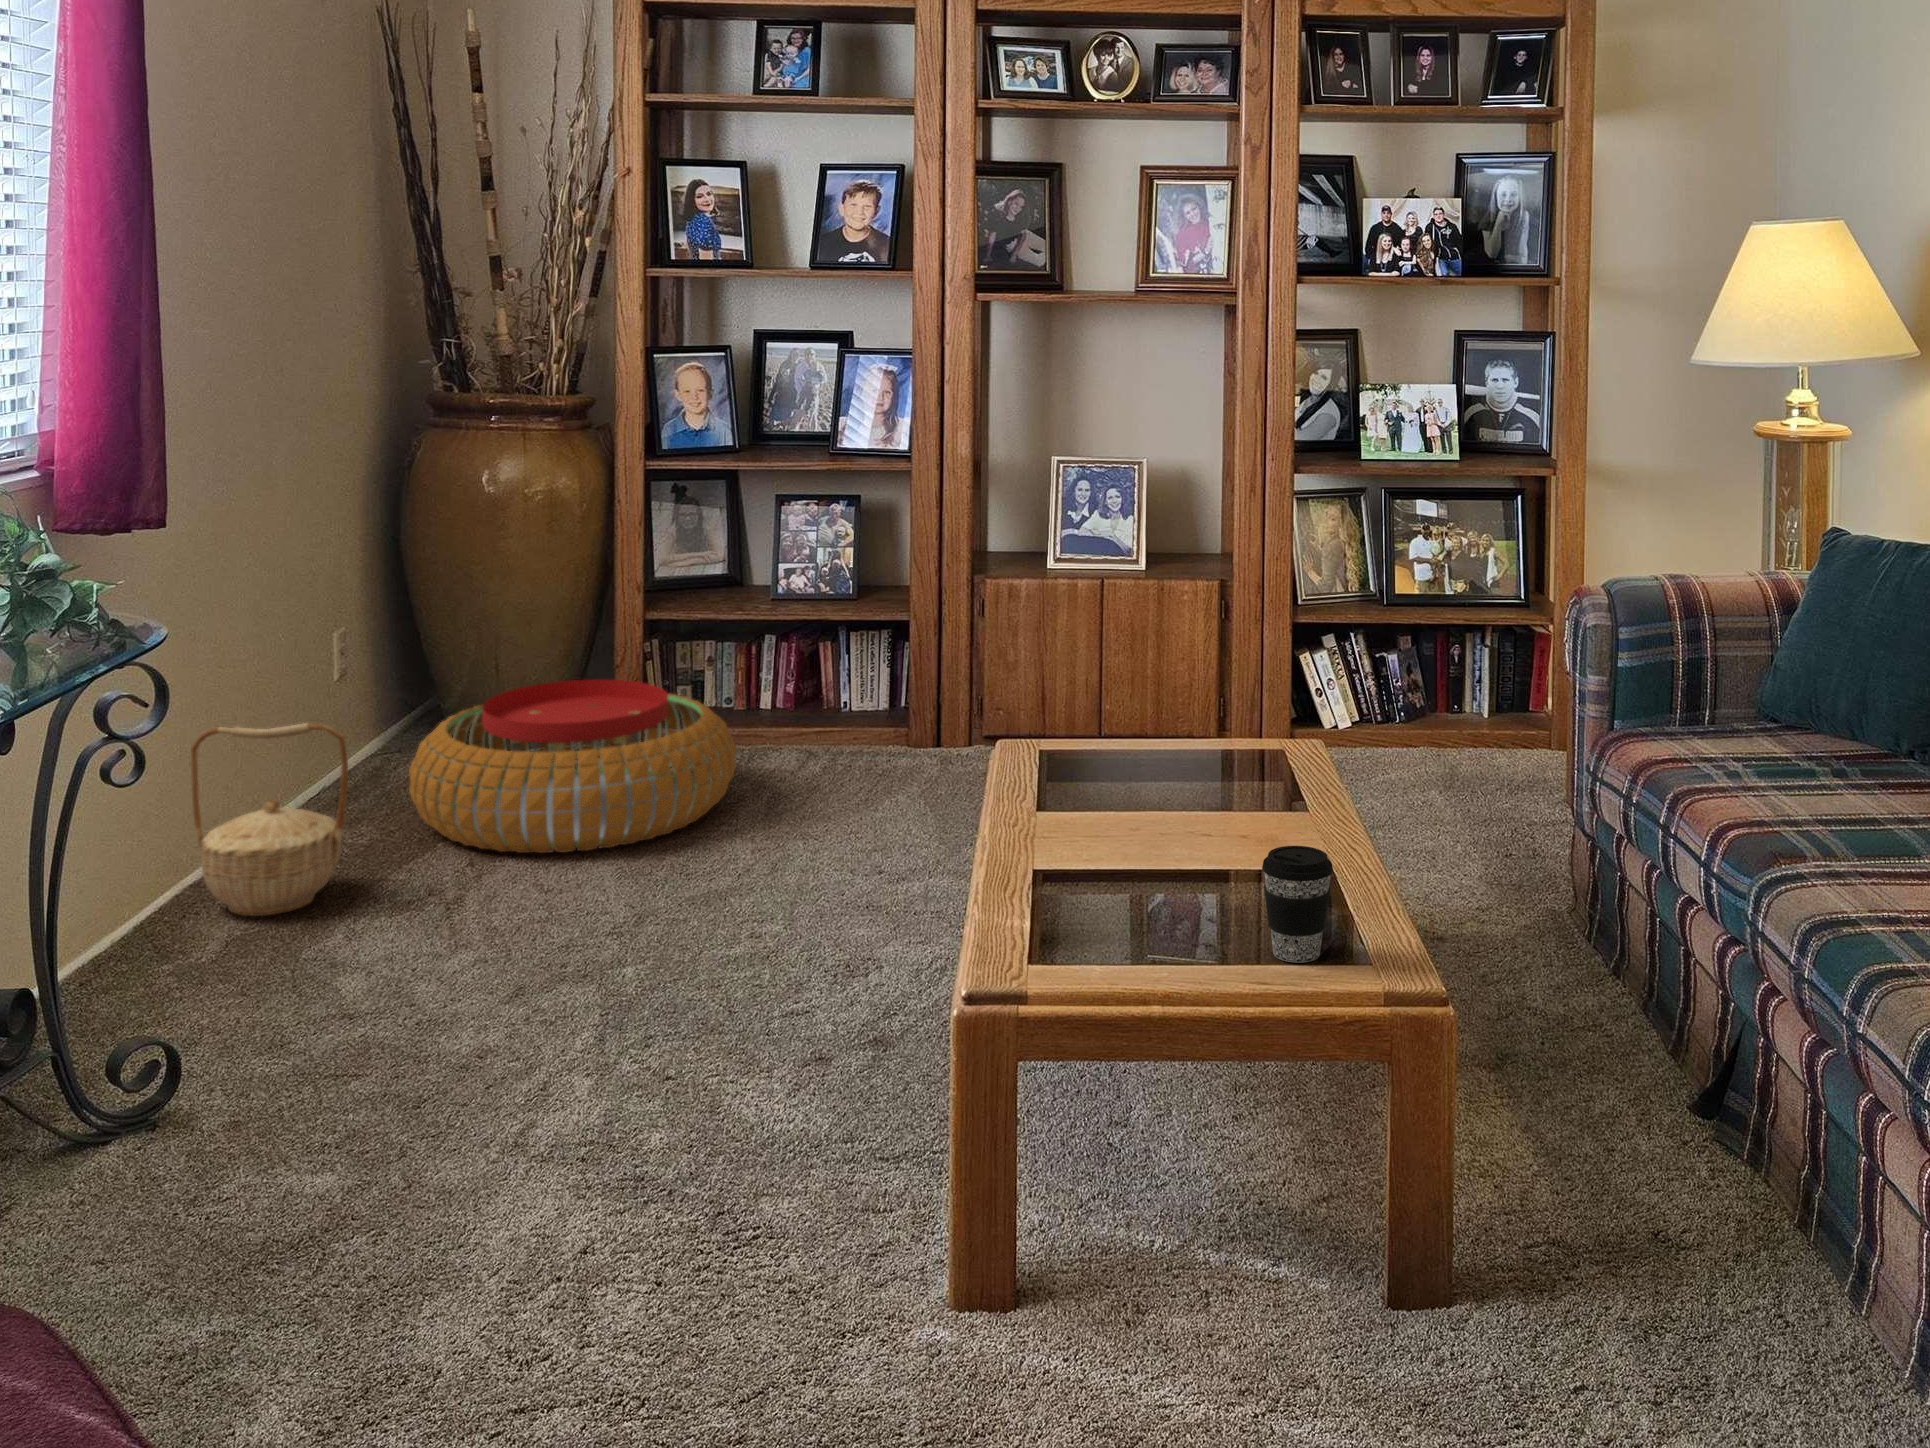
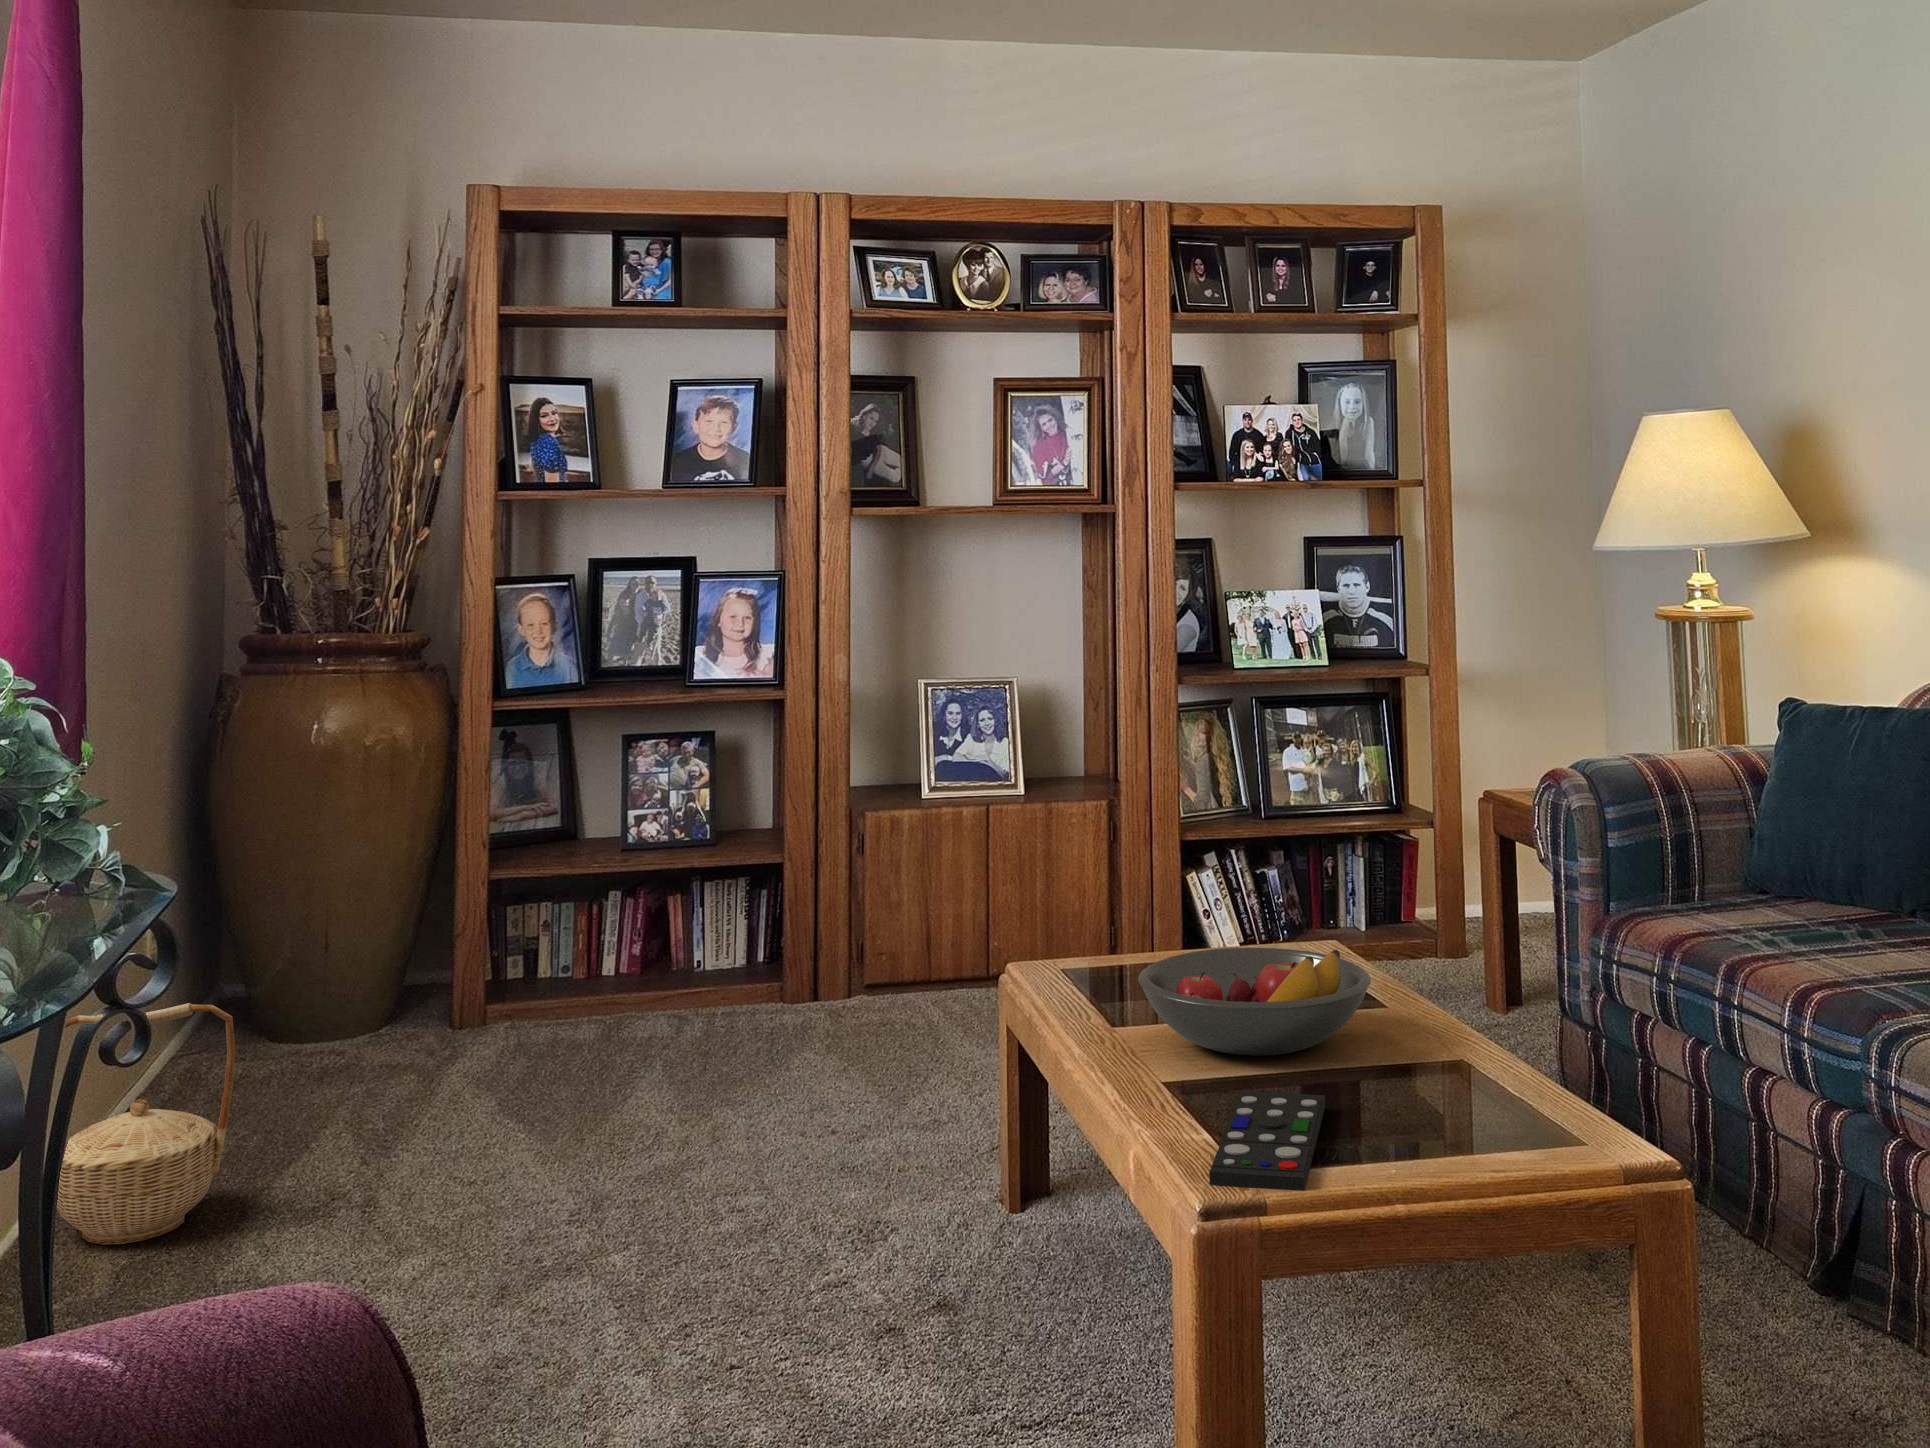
pouf: present [409,679,736,853] -> none [259,944,630,1147]
fruit bowl: none [1067,742,1287,844] -> present [1138,948,1371,1056]
coffee cup: present [1262,846,1333,963] -> none [1447,1032,1524,1159]
remote control: none [1018,877,1184,976] -> present [1209,1091,1325,1191]

